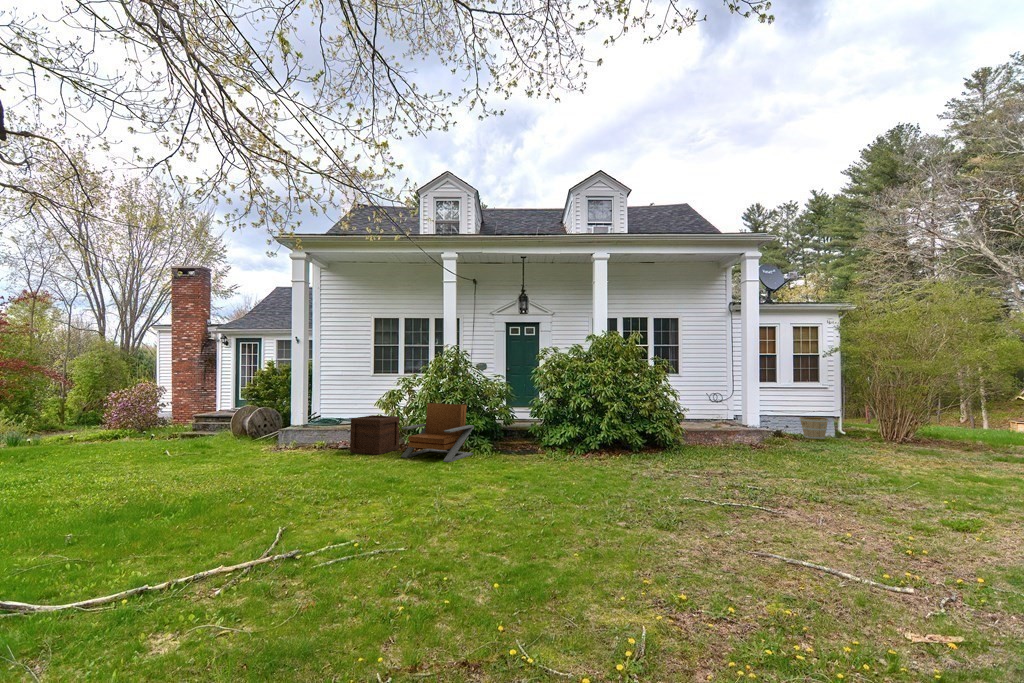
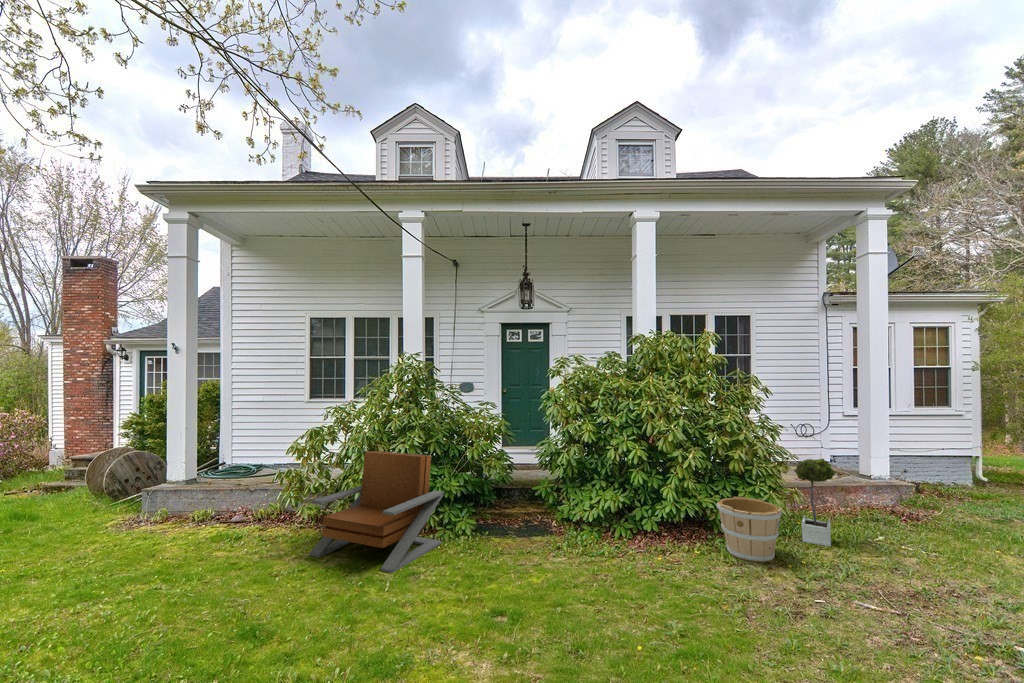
potted tree: none [679,407,700,457] -> present [794,459,836,547]
wooden crate: present [350,415,399,455] -> none [228,470,322,547]
wooden bucket: present [800,417,829,439] -> present [716,497,782,562]

